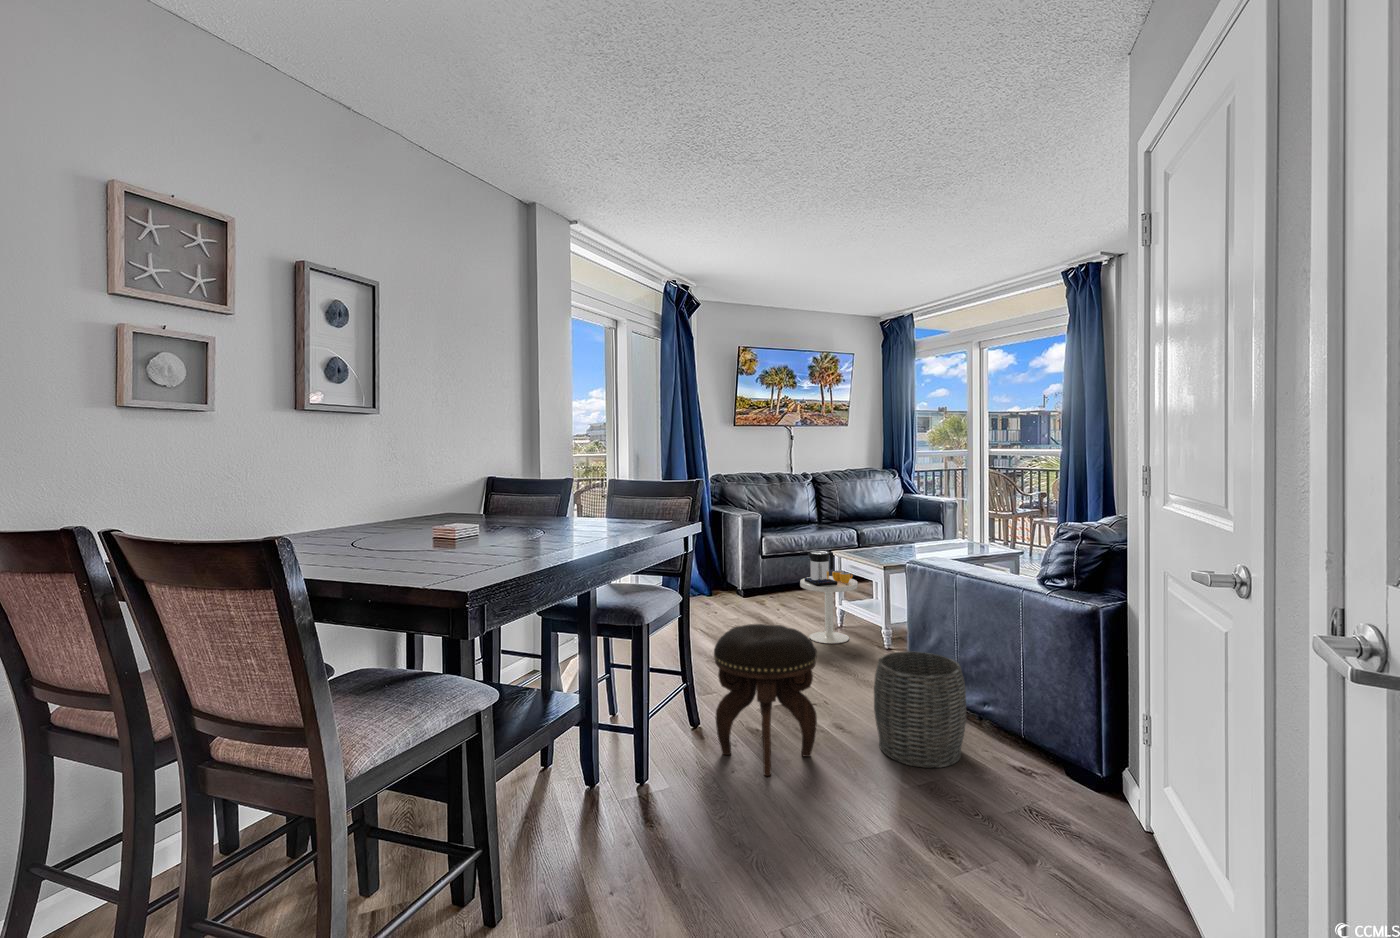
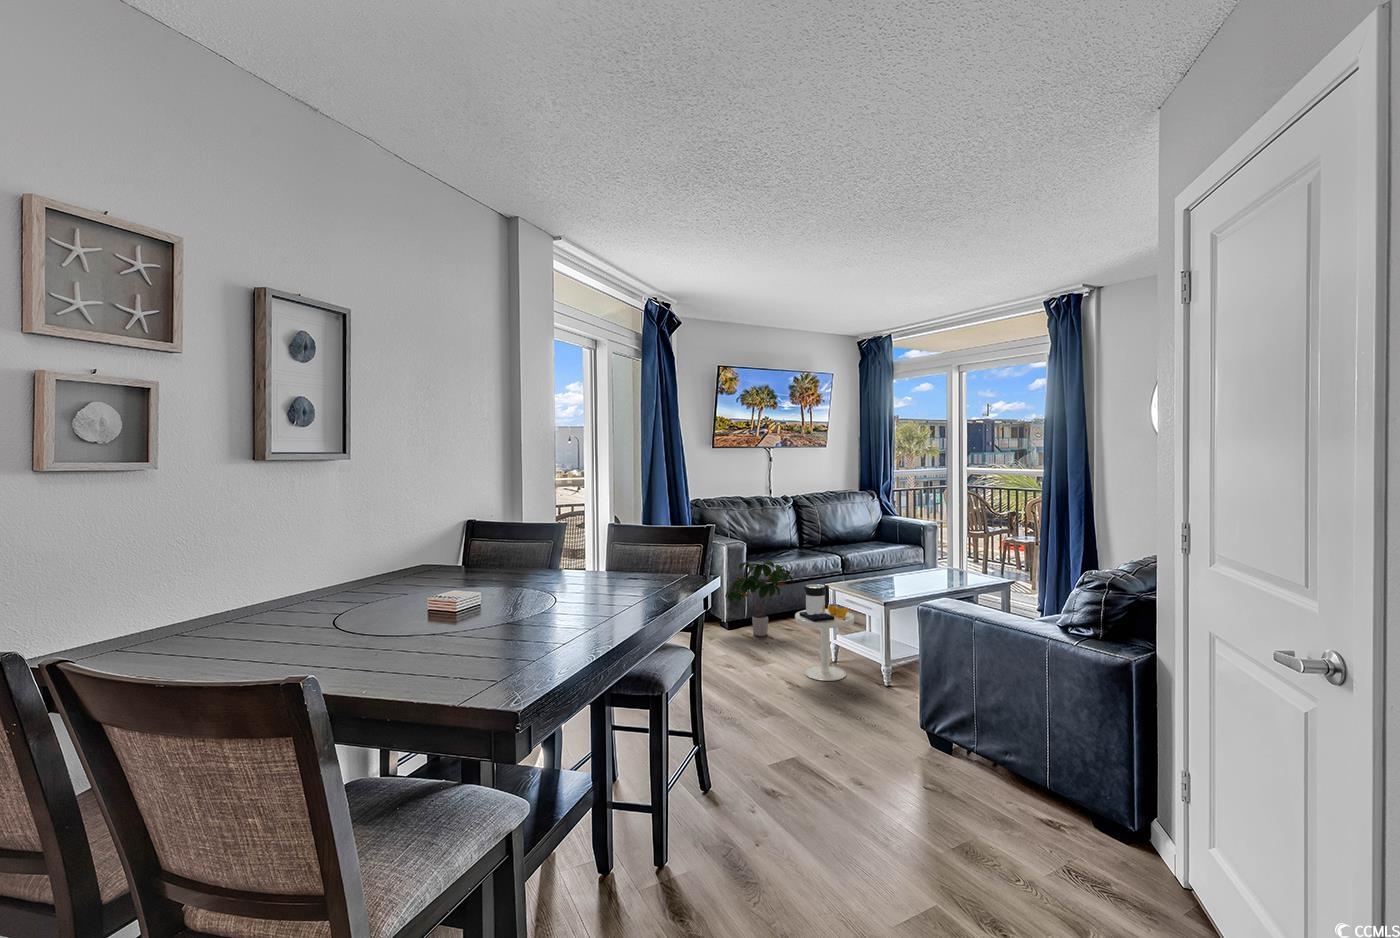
potted plant: none [739,533,804,606] -> present [725,561,793,636]
footstool: present [714,624,817,776] -> none [727,681,840,855]
woven basket: present [874,651,966,768] -> none [897,705,996,837]

